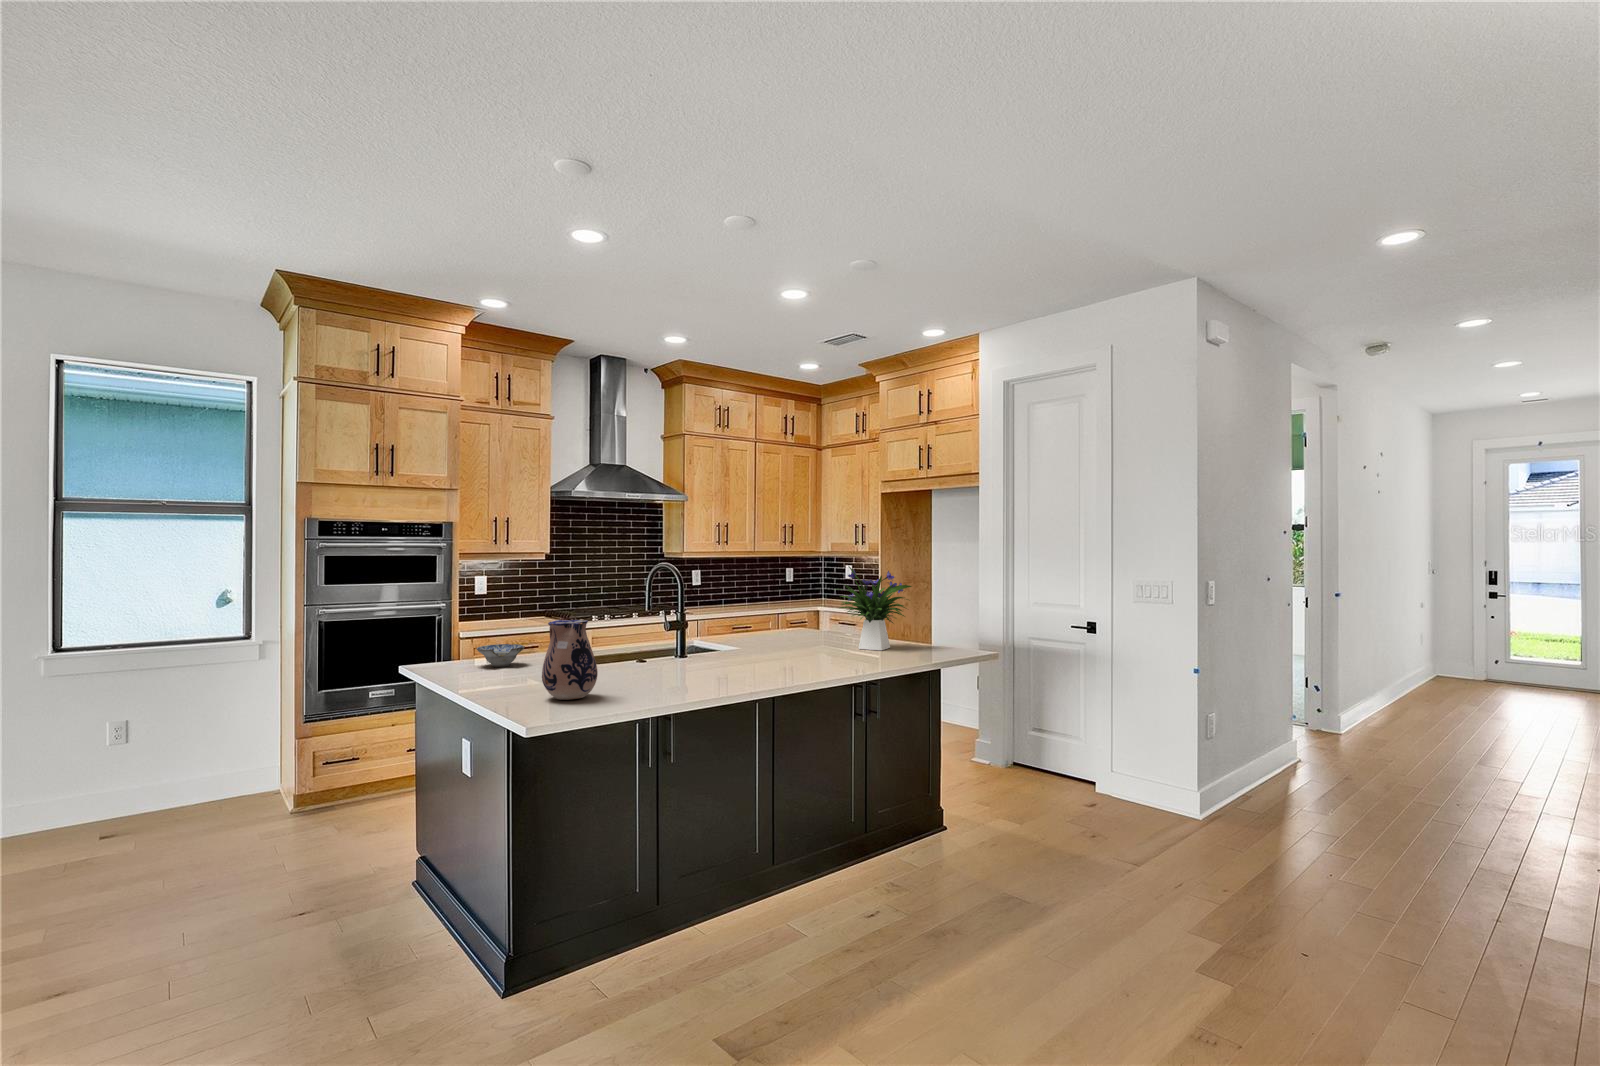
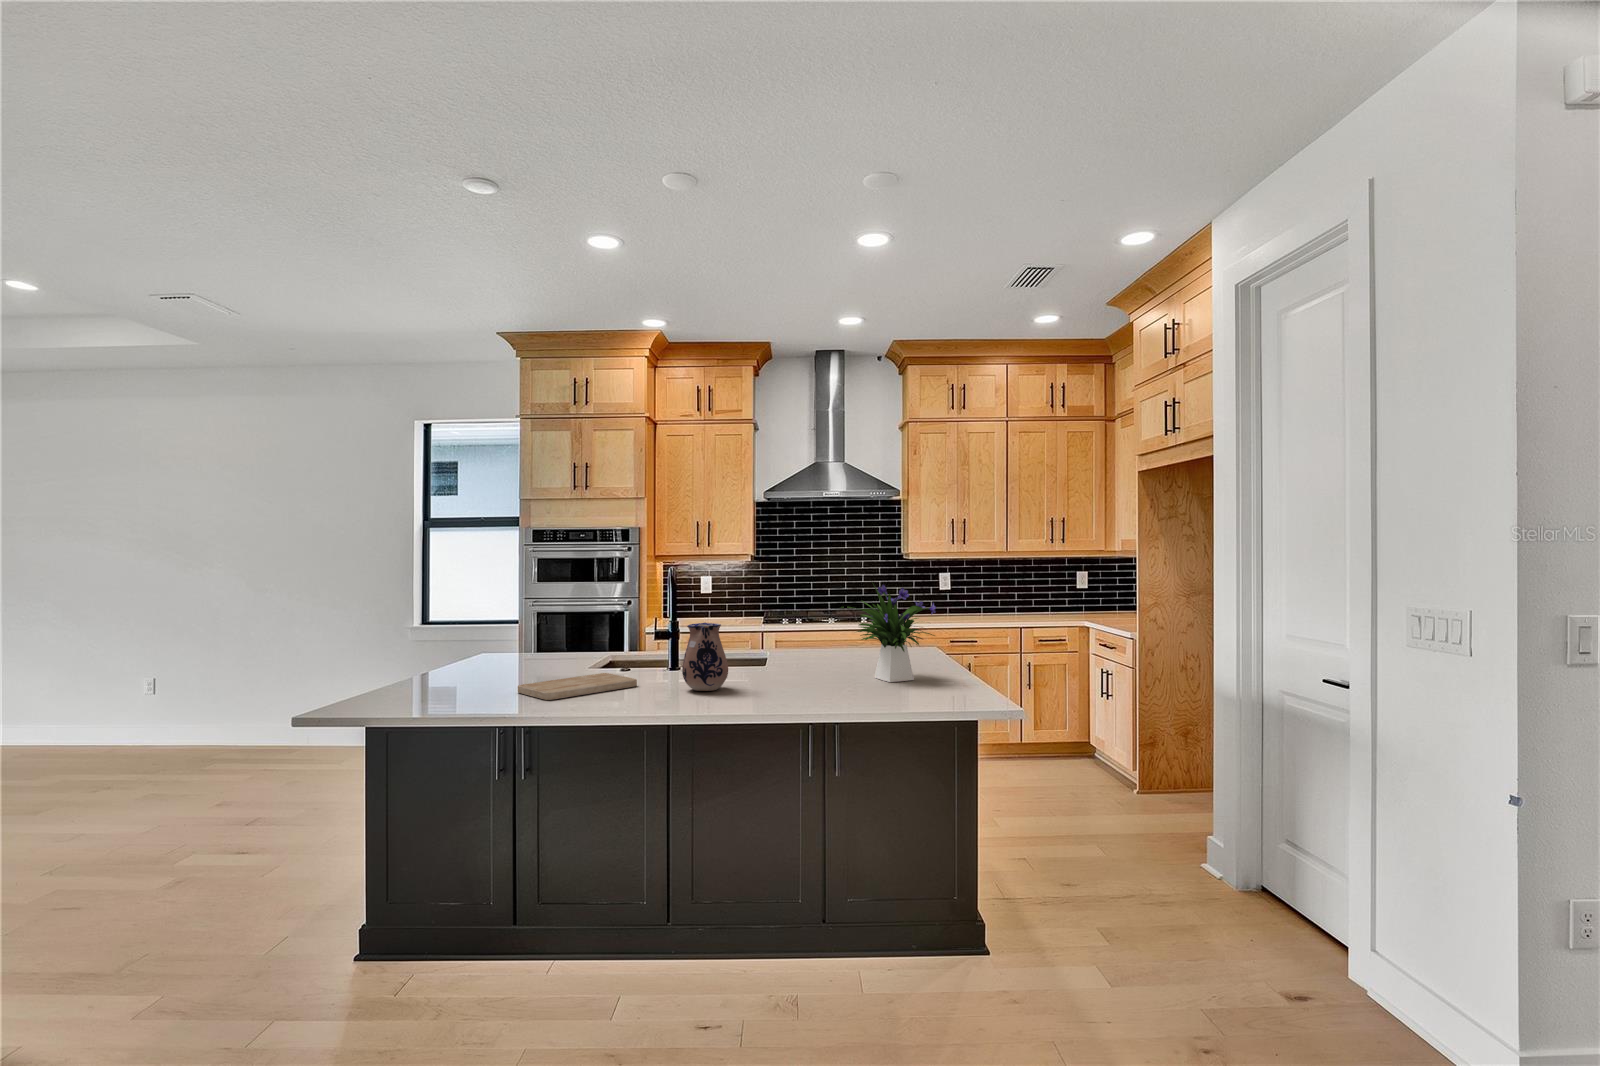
ceramic pitcher: present [542,620,598,700] -> present [682,623,728,691]
ceramic bowl: present [477,644,525,667] -> none [517,642,558,663]
cutting board: none [613,665,705,690] -> present [518,673,637,700]

